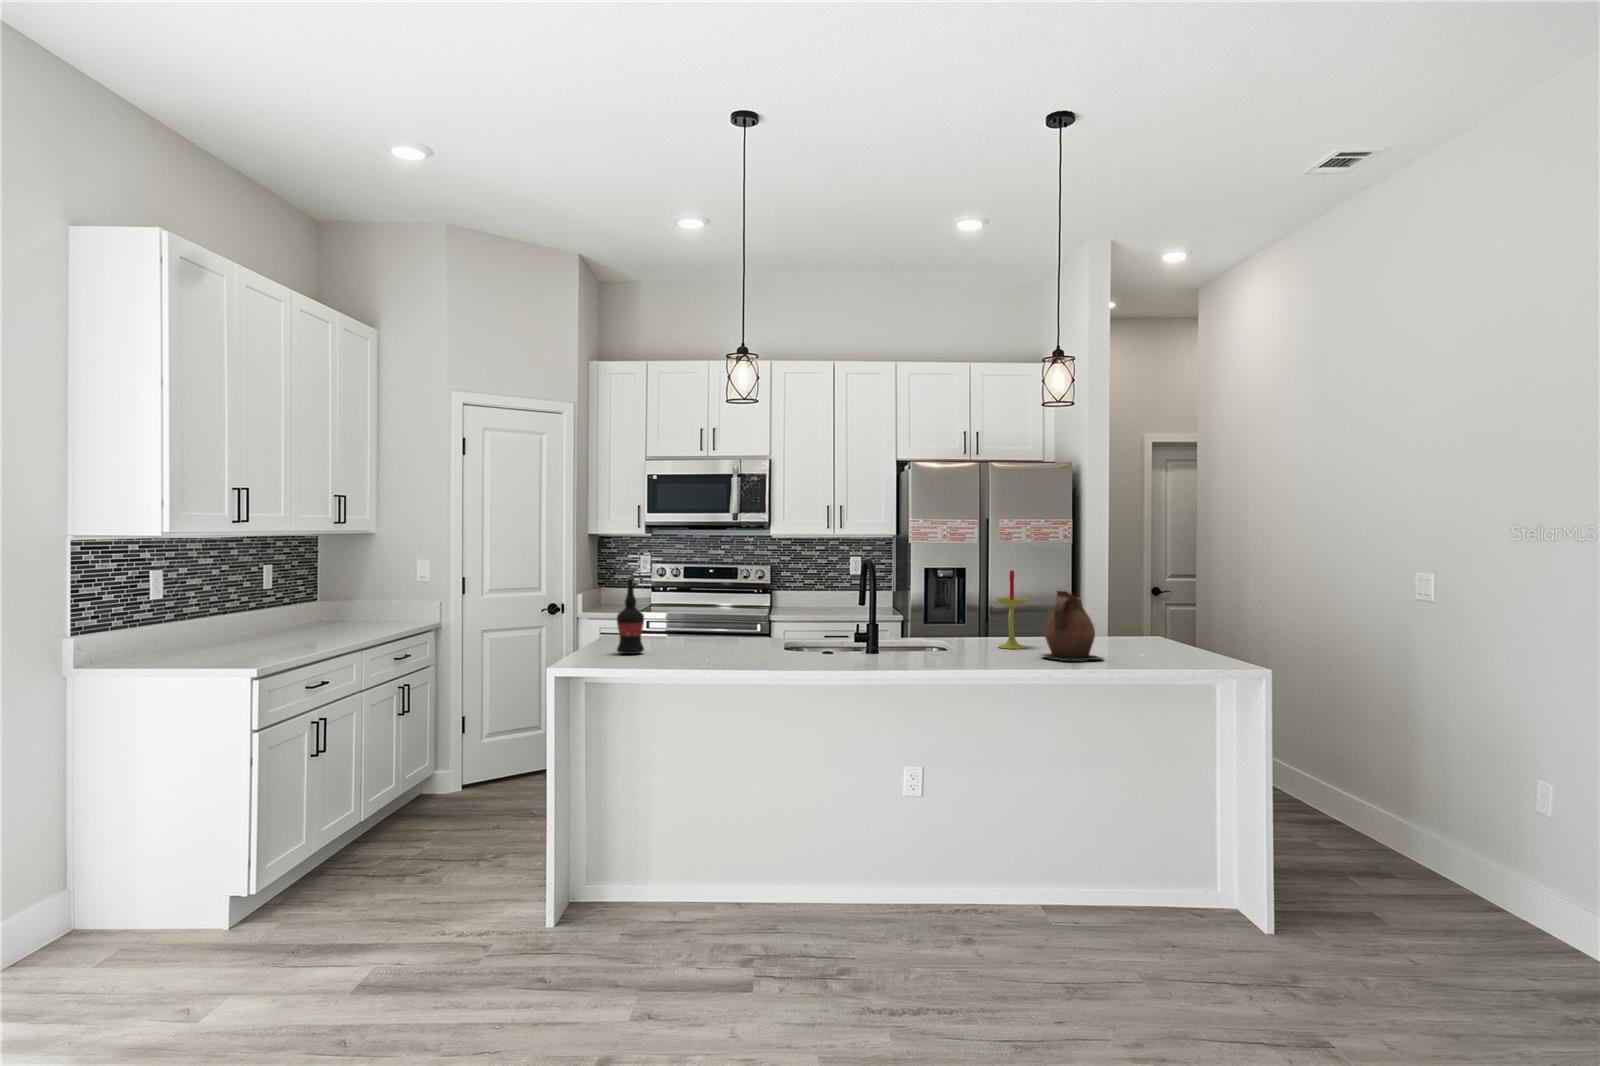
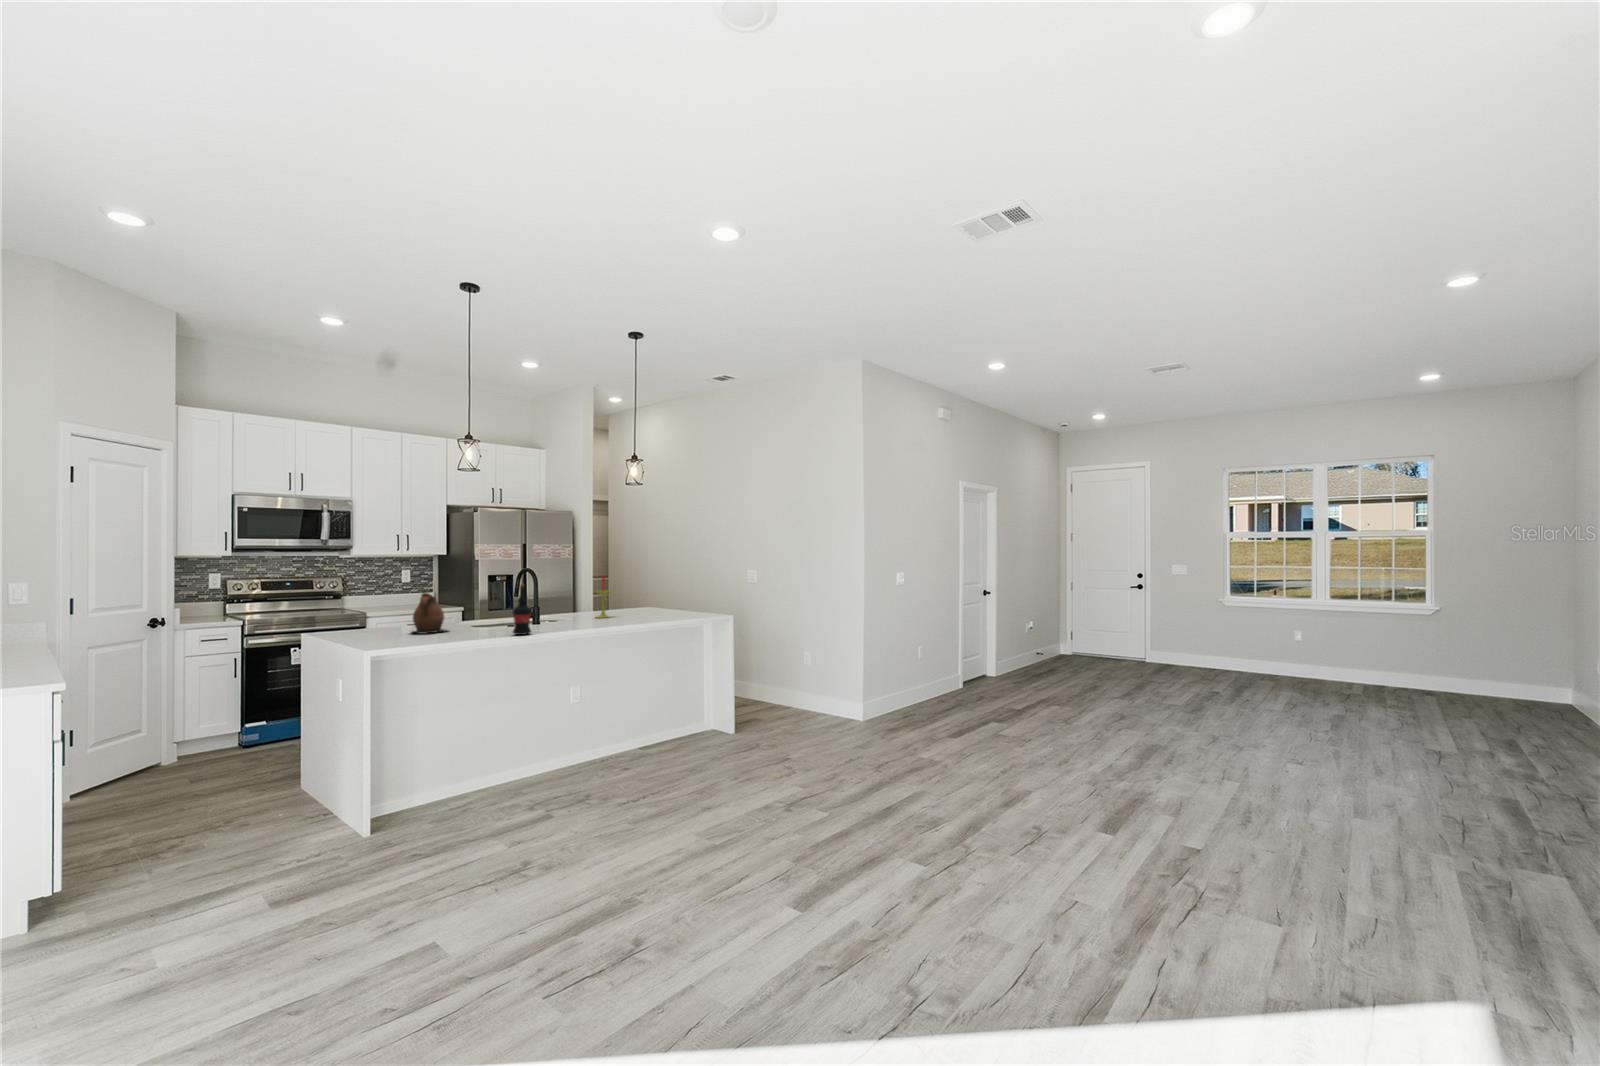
wine bottle: present [617,576,644,654] -> present [513,584,531,635]
ceramic pitcher: present [1041,591,1103,661] -> present [412,593,445,634]

